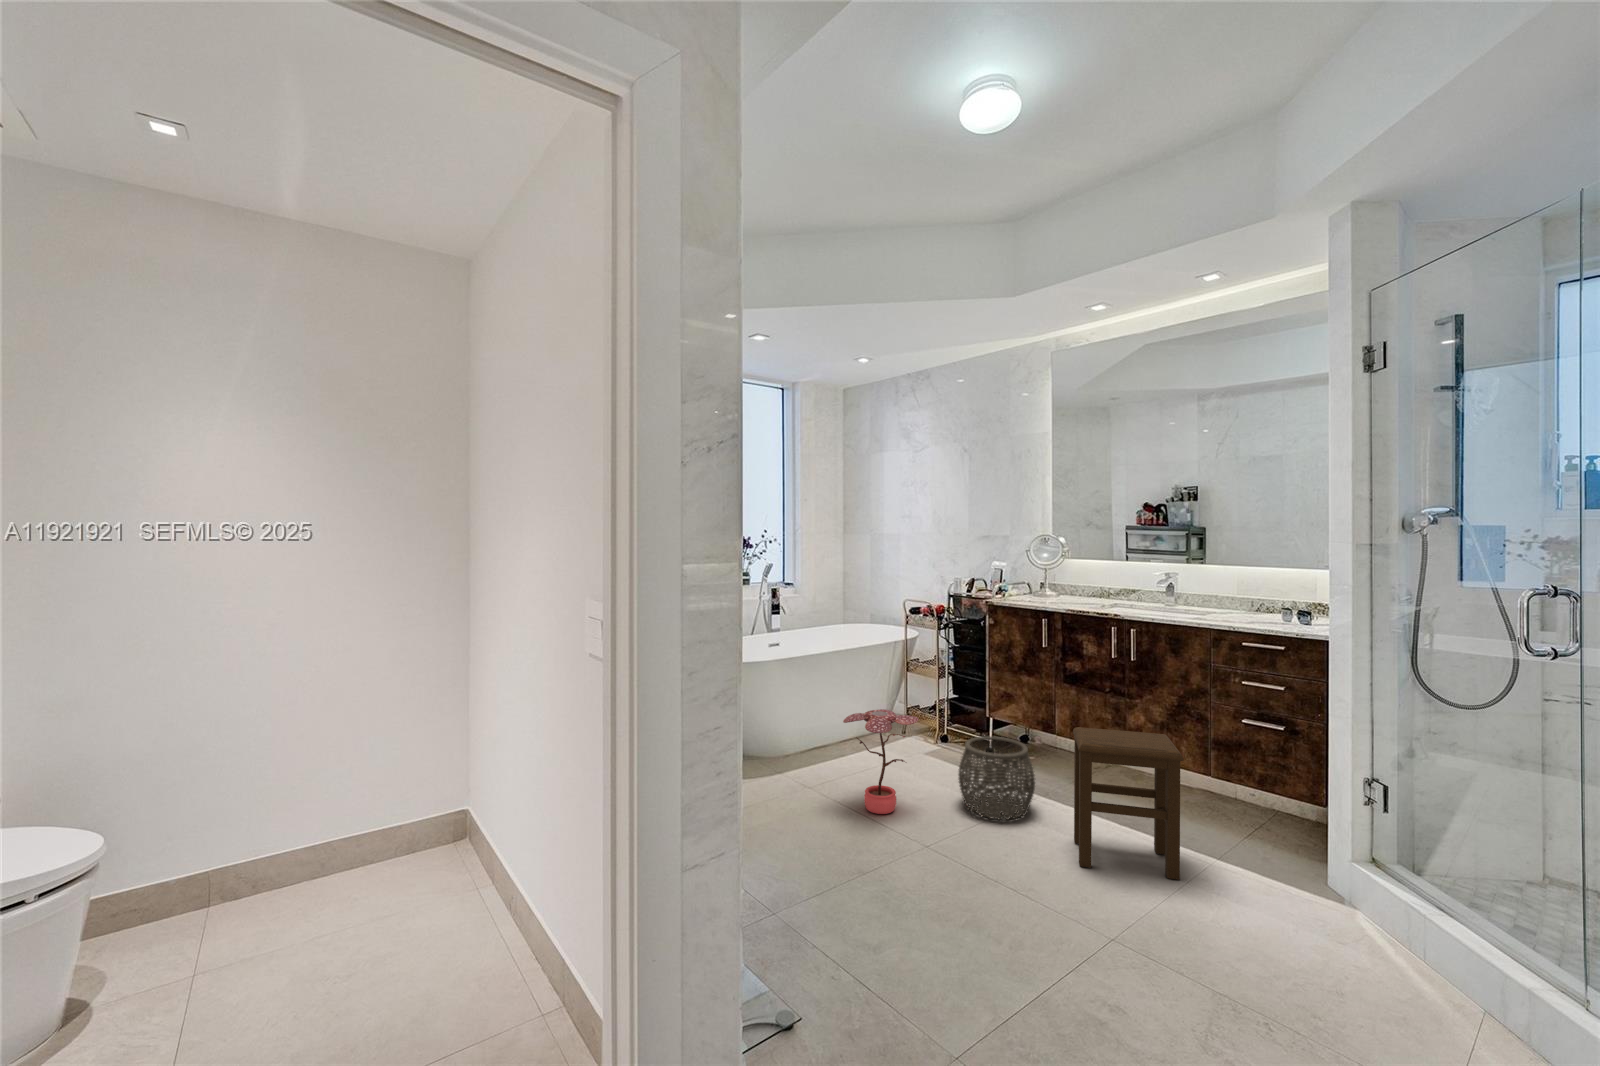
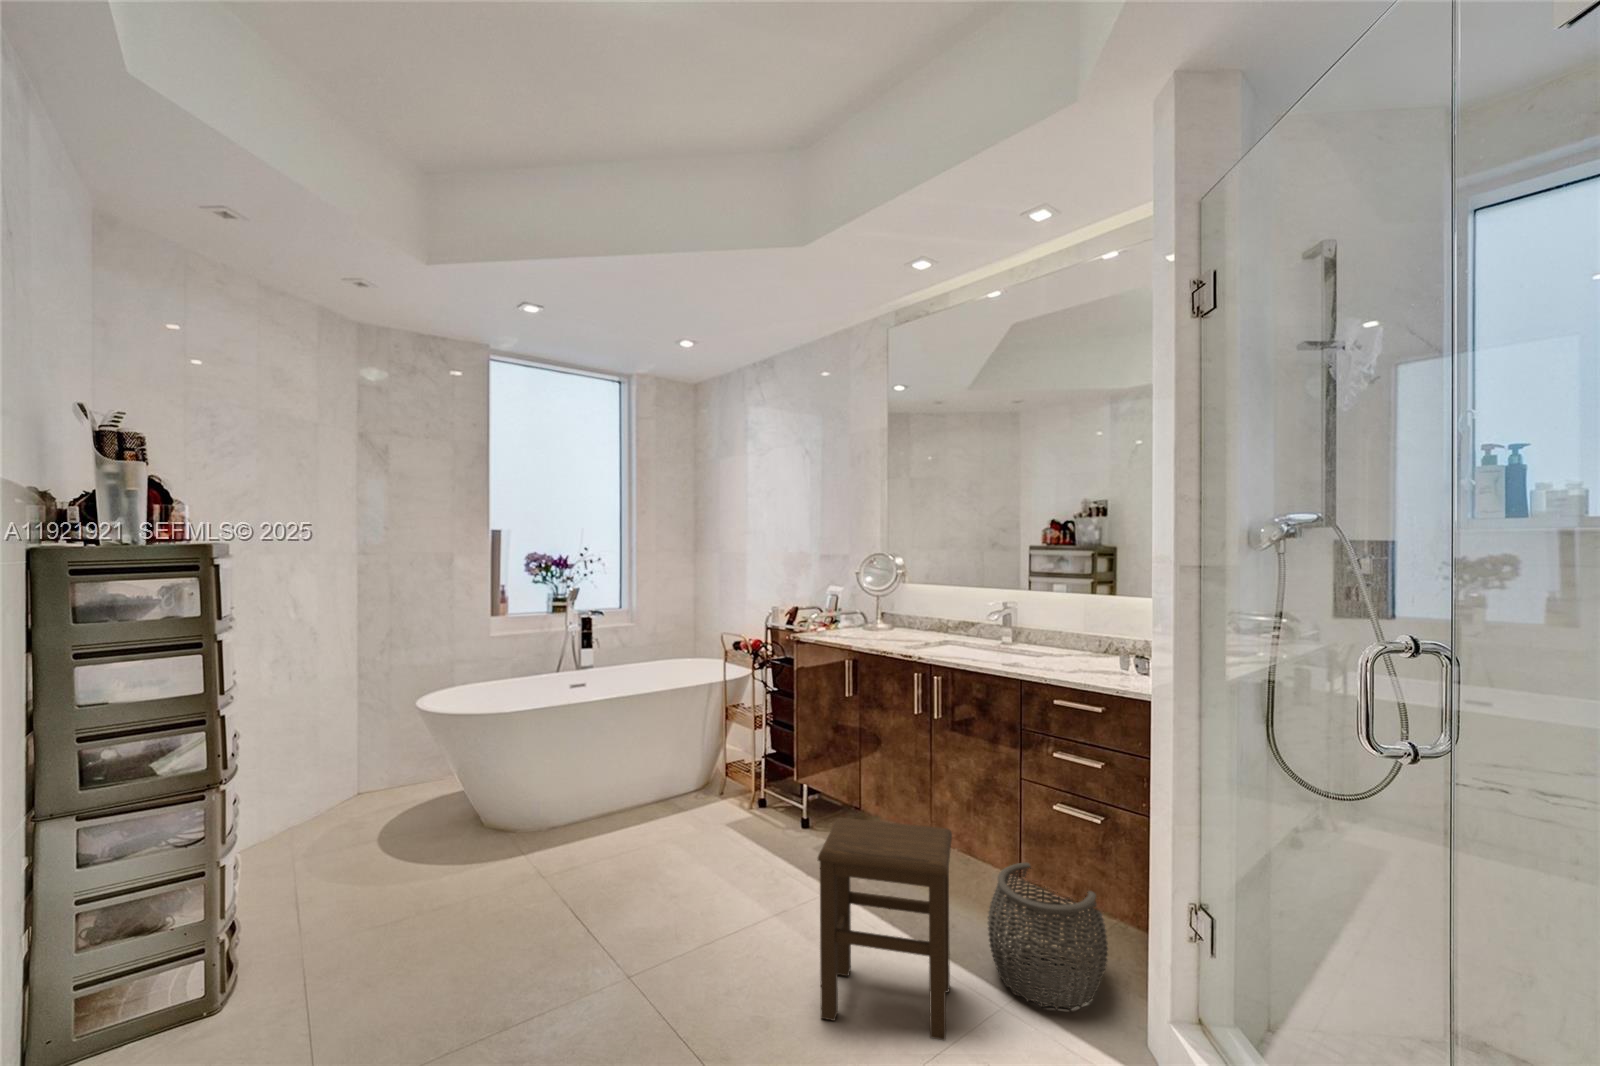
potted plant: present [843,709,919,814] -> none [563,785,661,929]
woven basket: present [958,736,1035,820] -> present [988,863,1108,1009]

